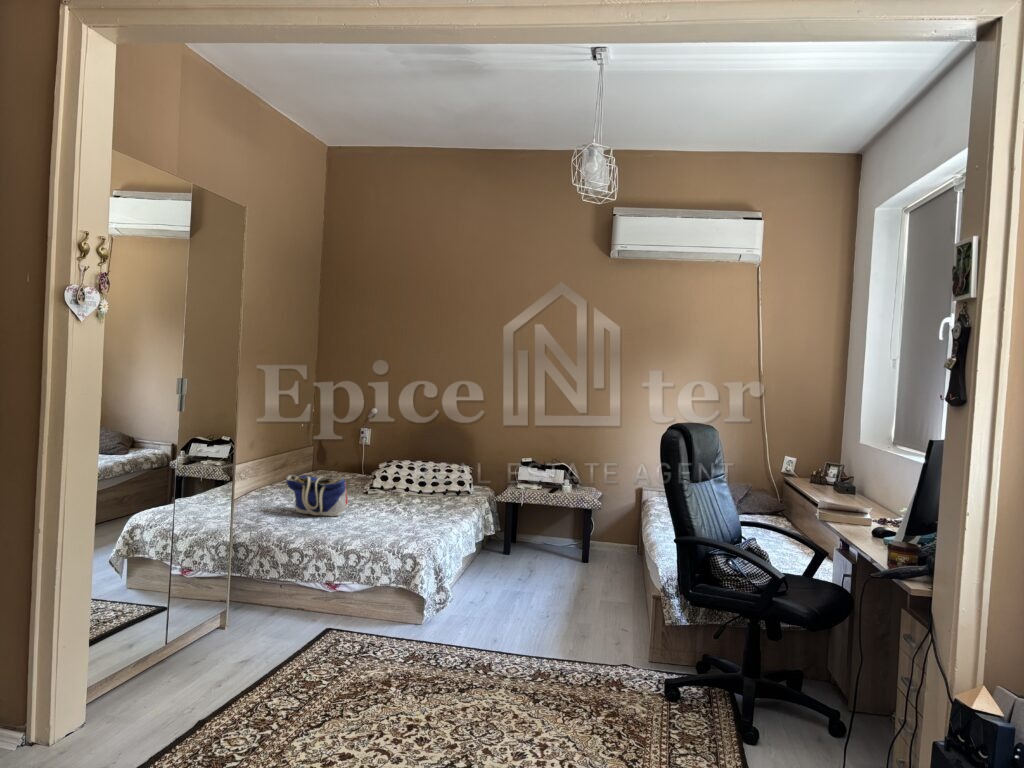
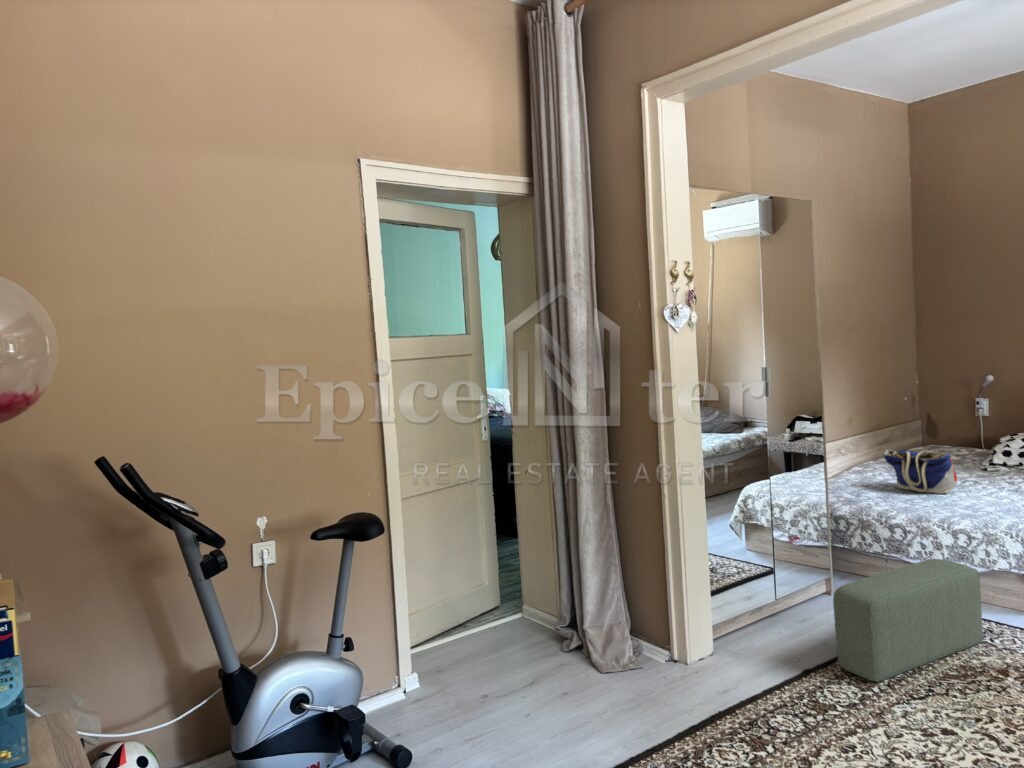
pouf: none [235,579,370,719] -> present [833,559,983,682]

